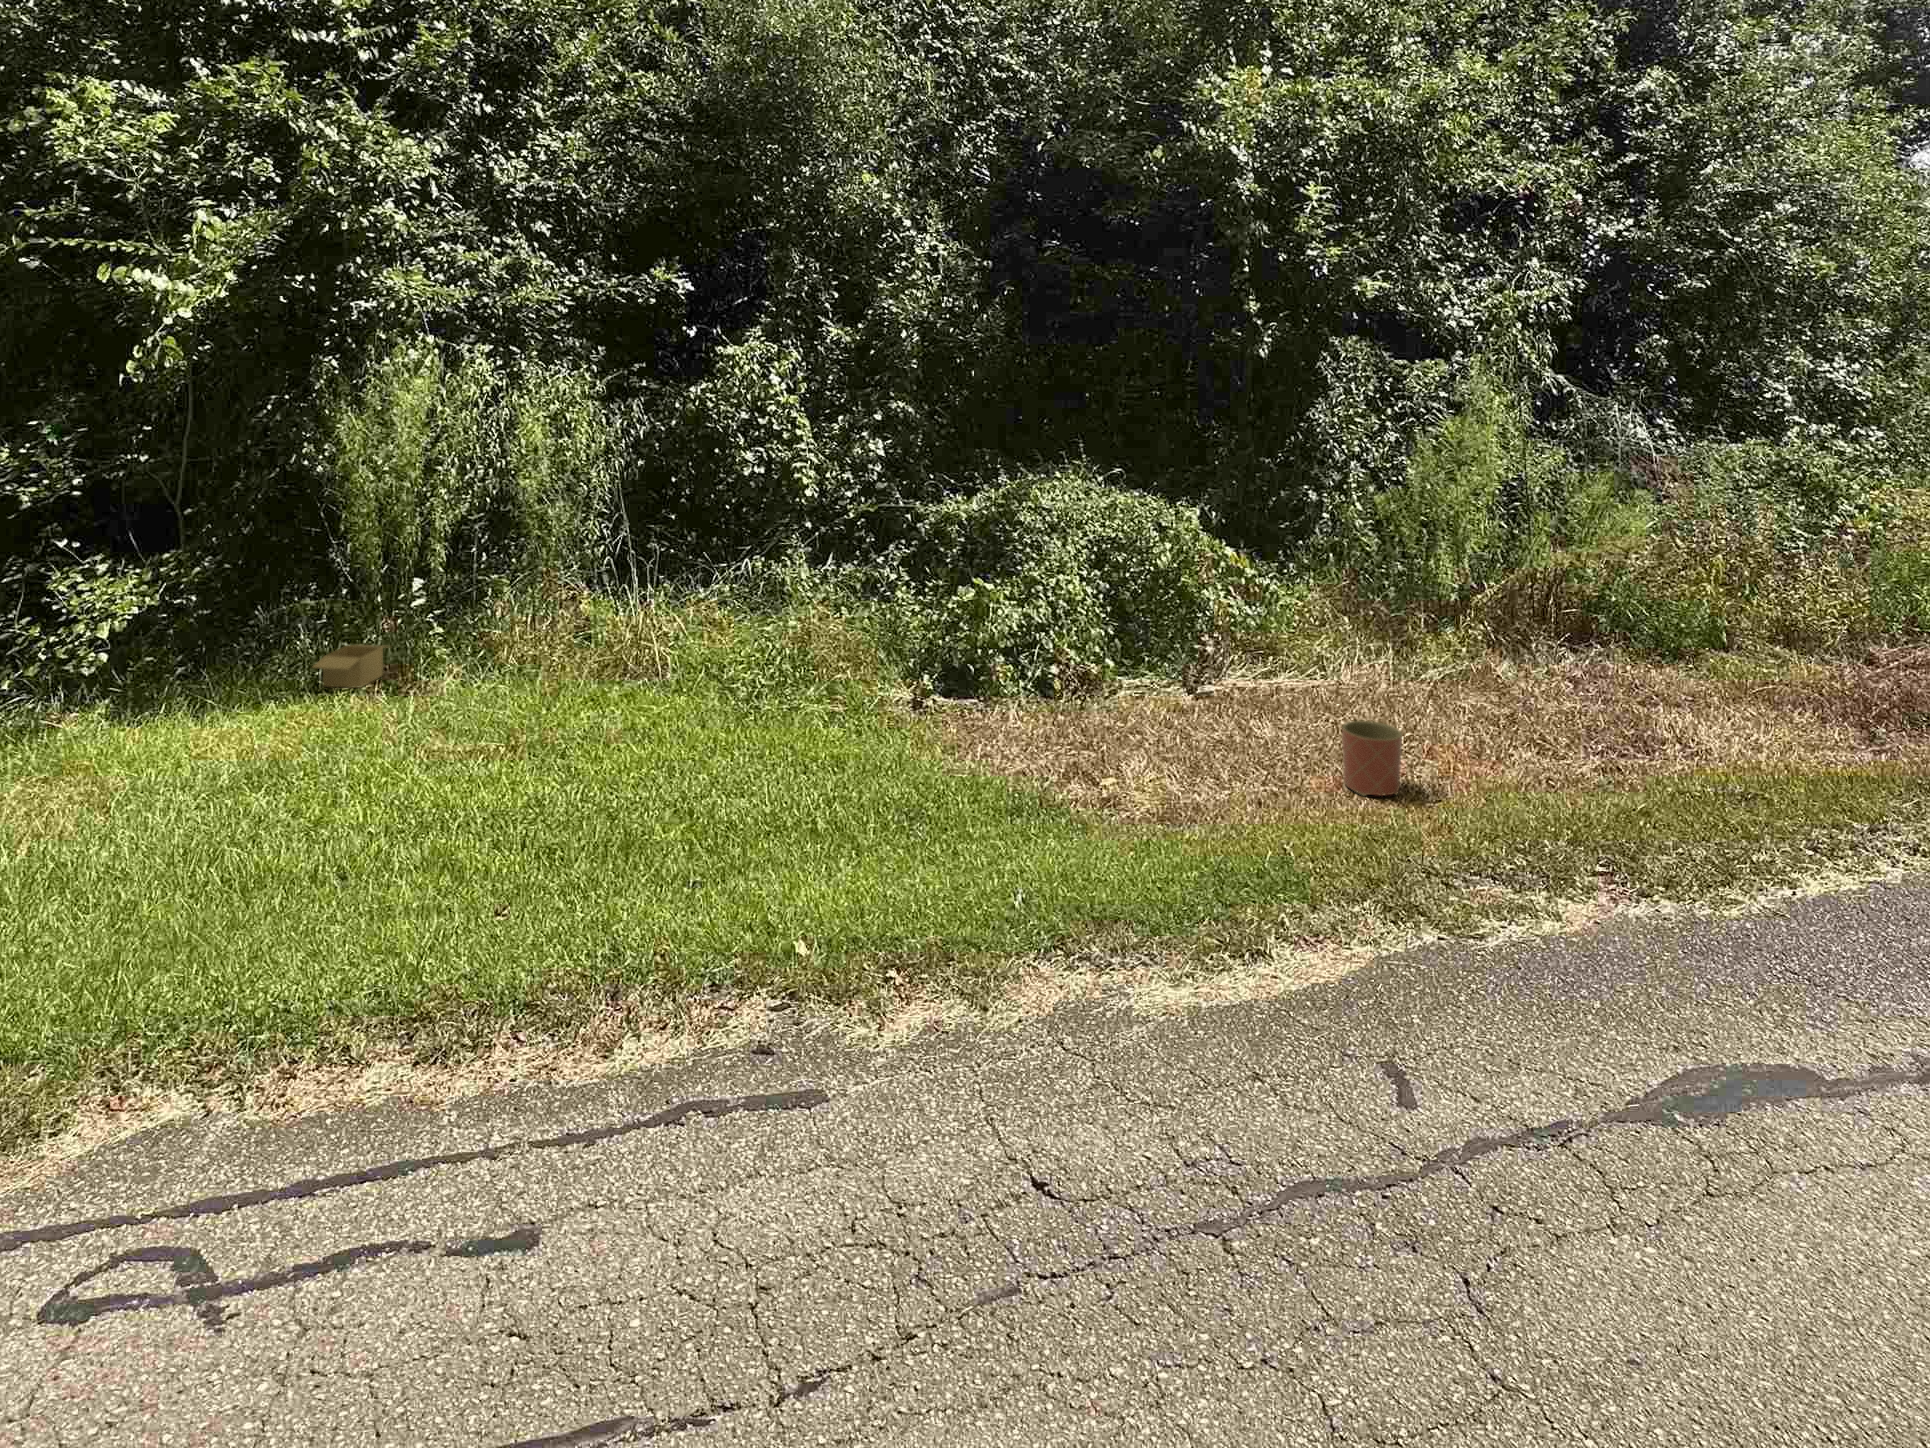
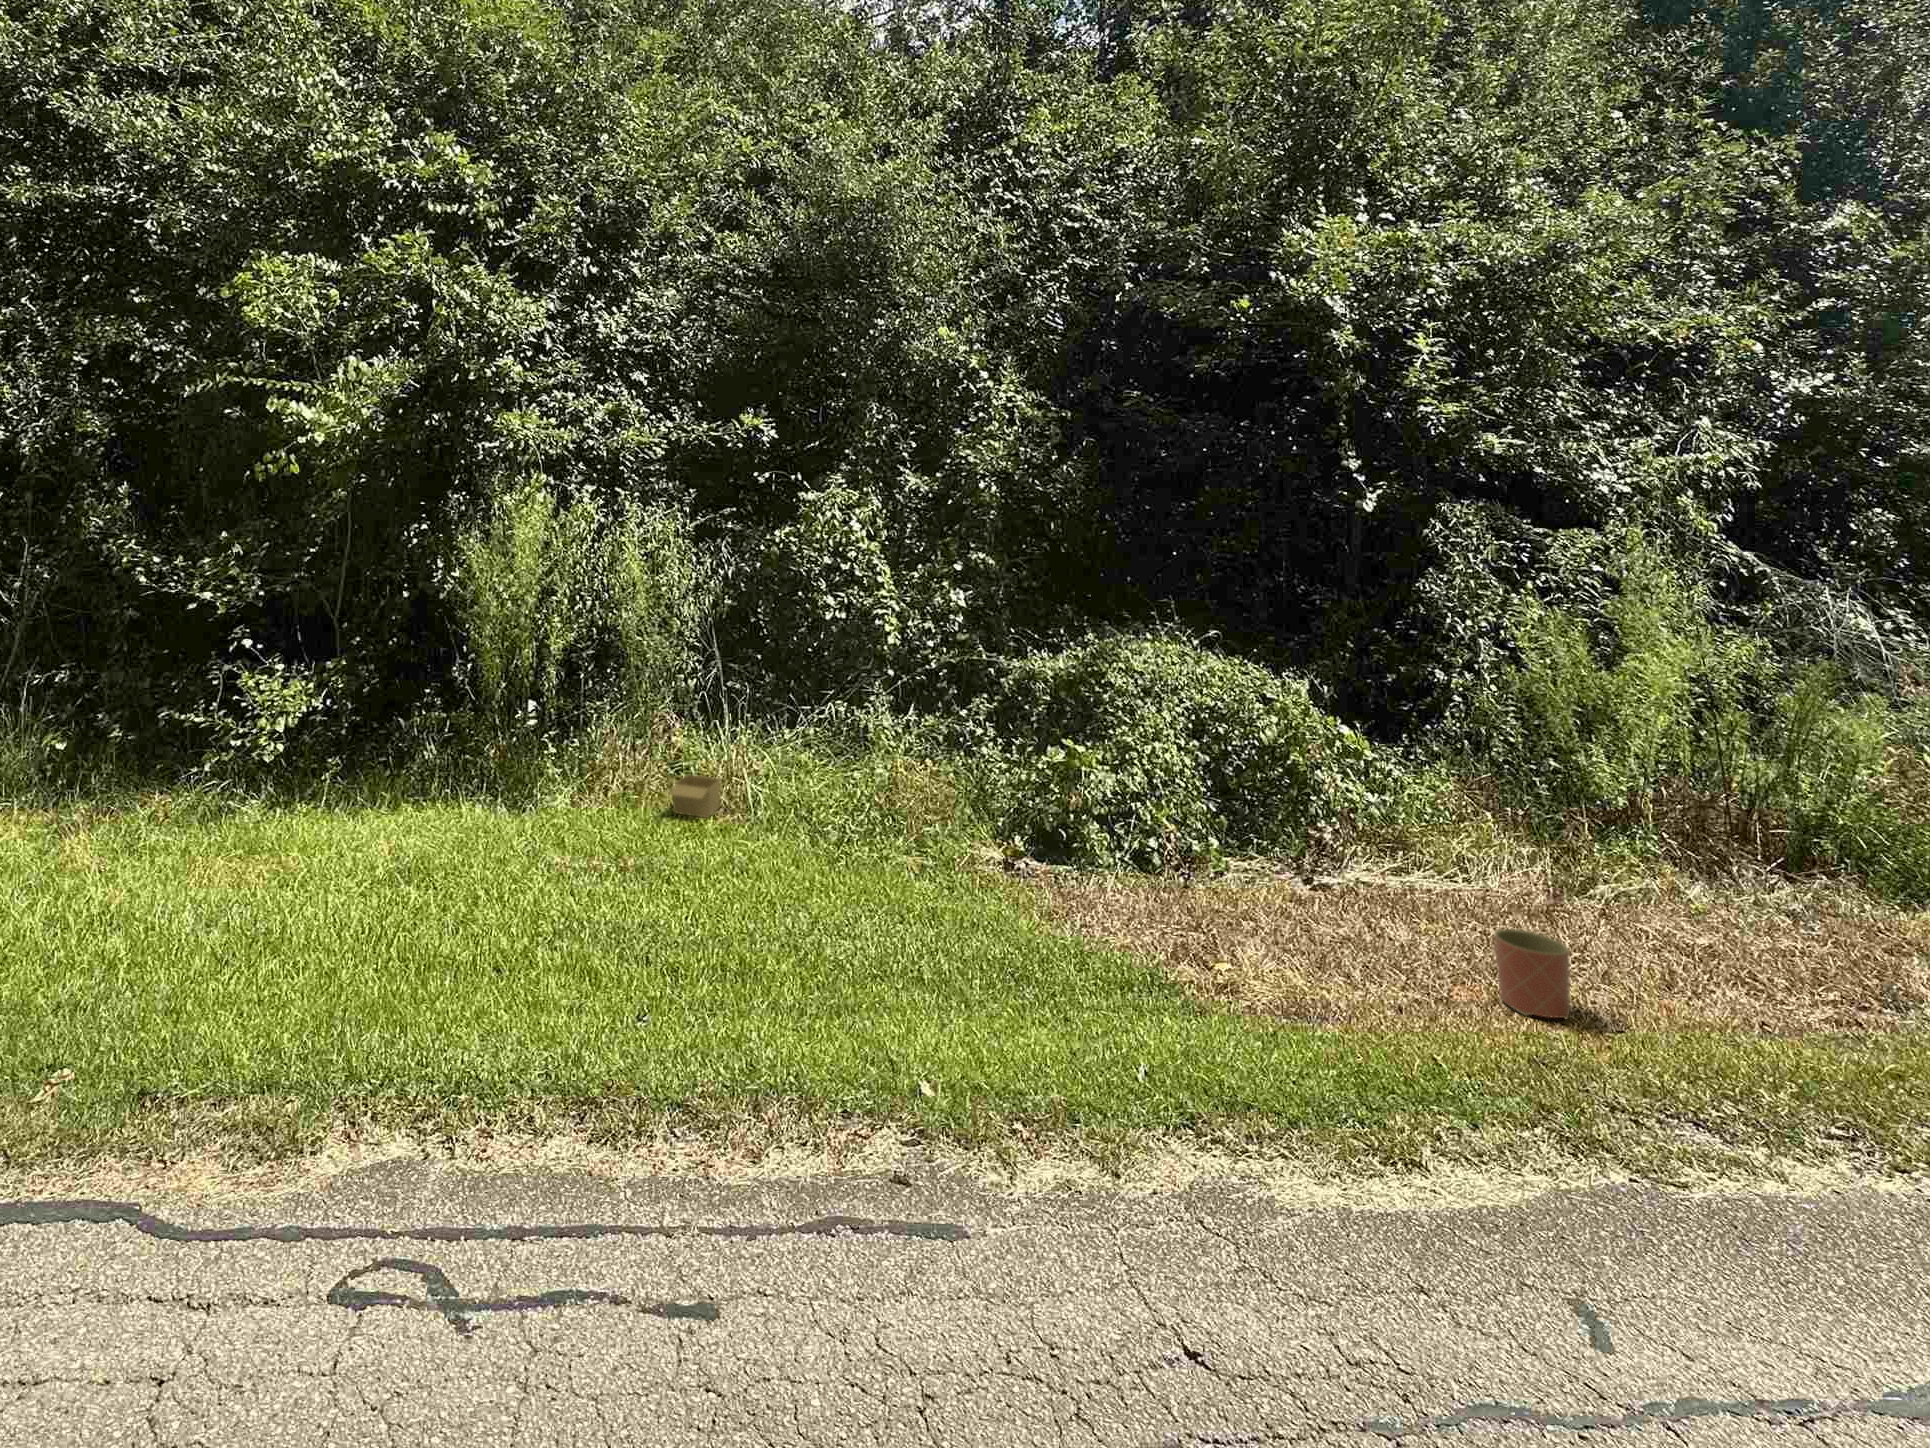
cardboard box: present [313,645,385,688] -> present [669,775,721,818]

